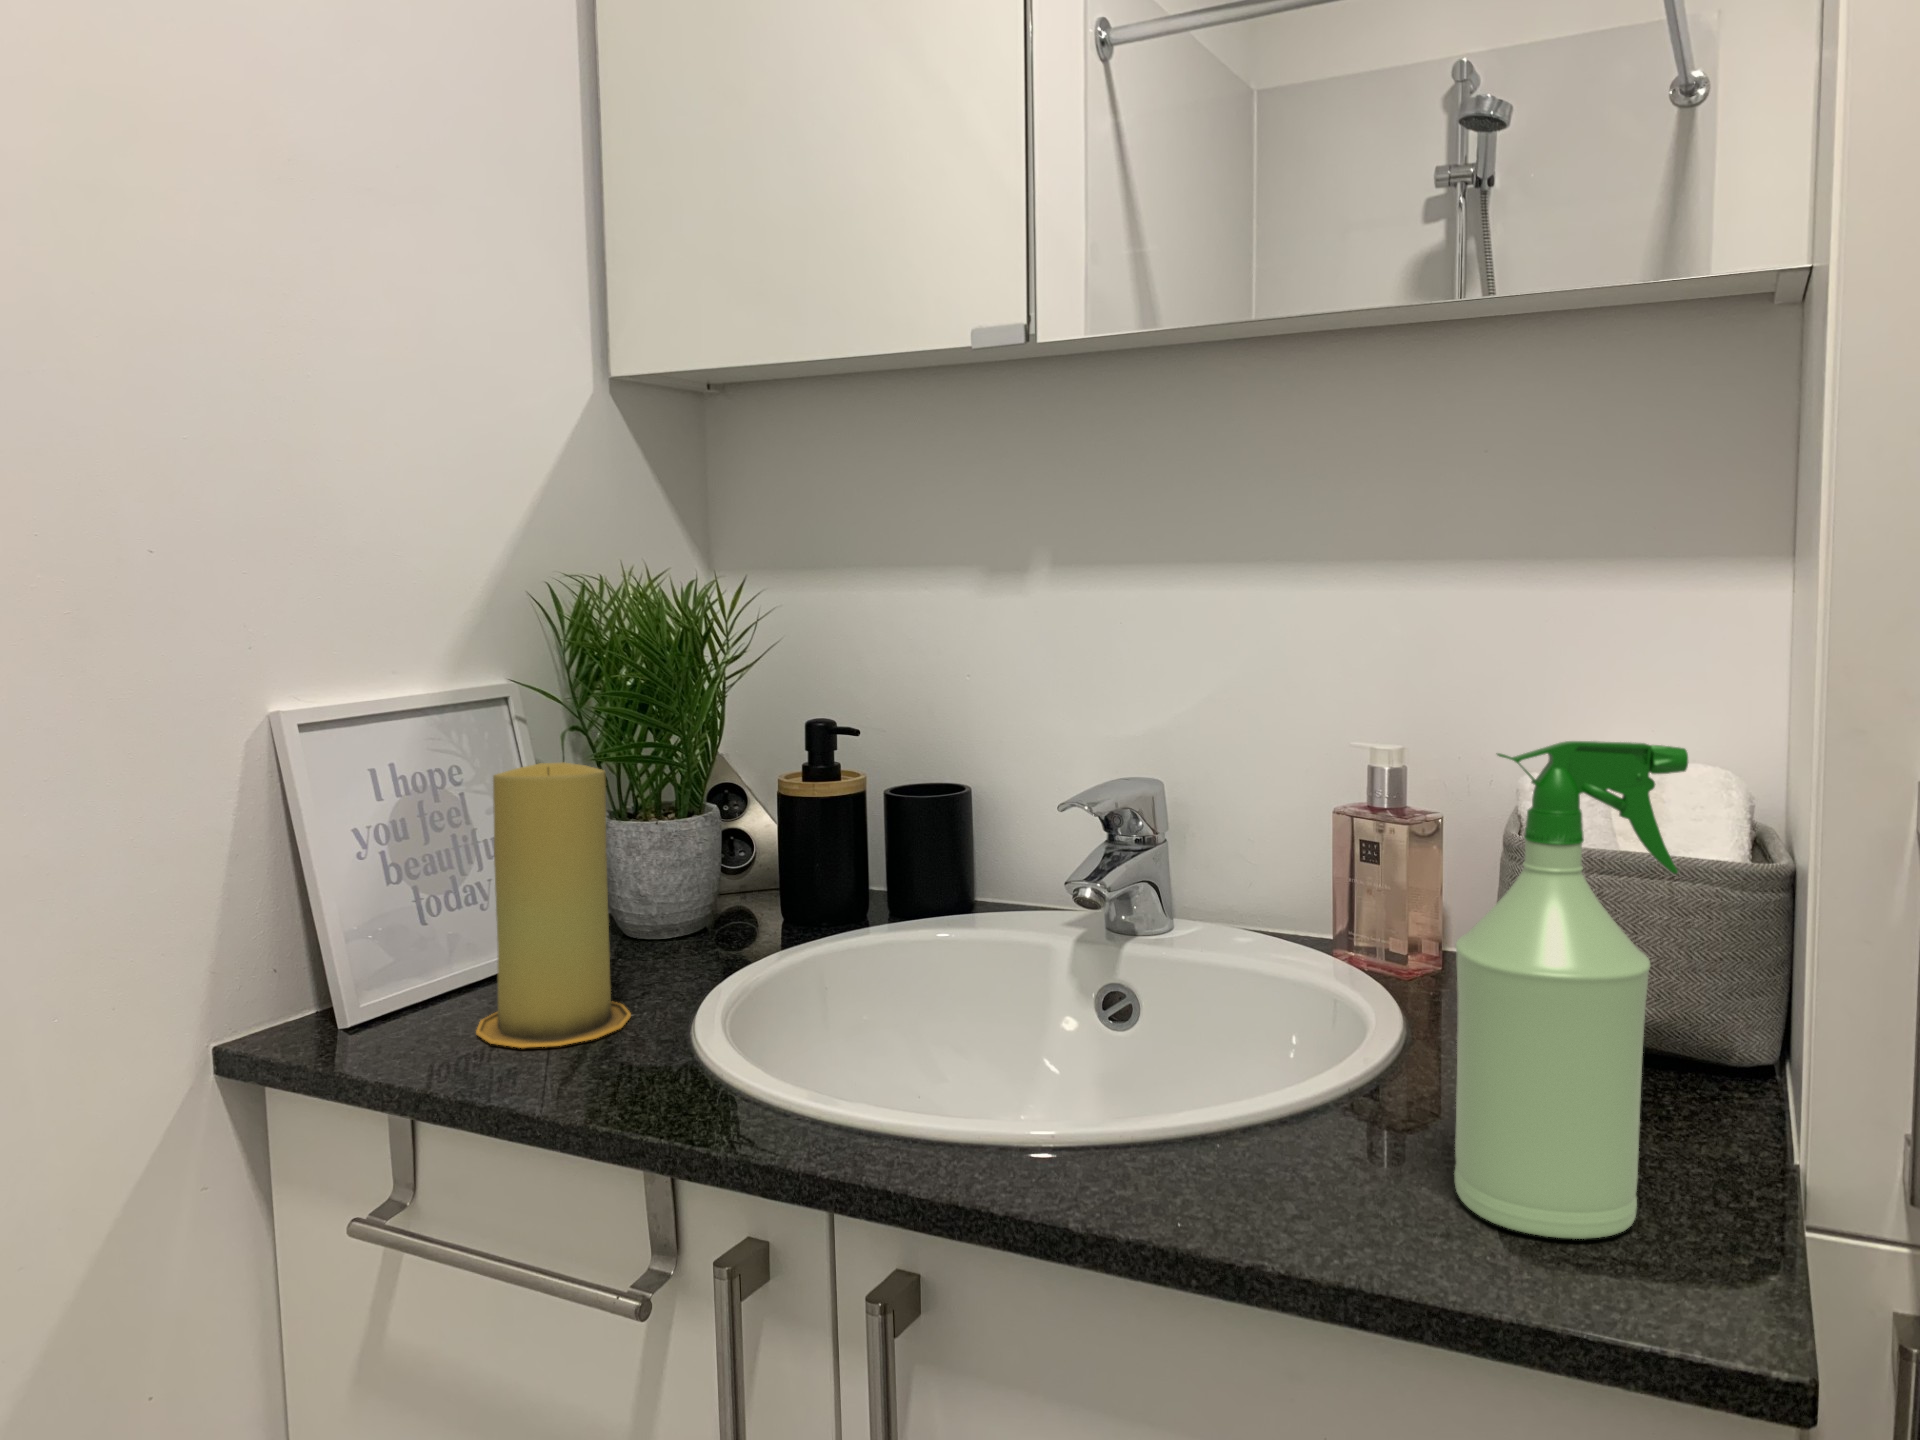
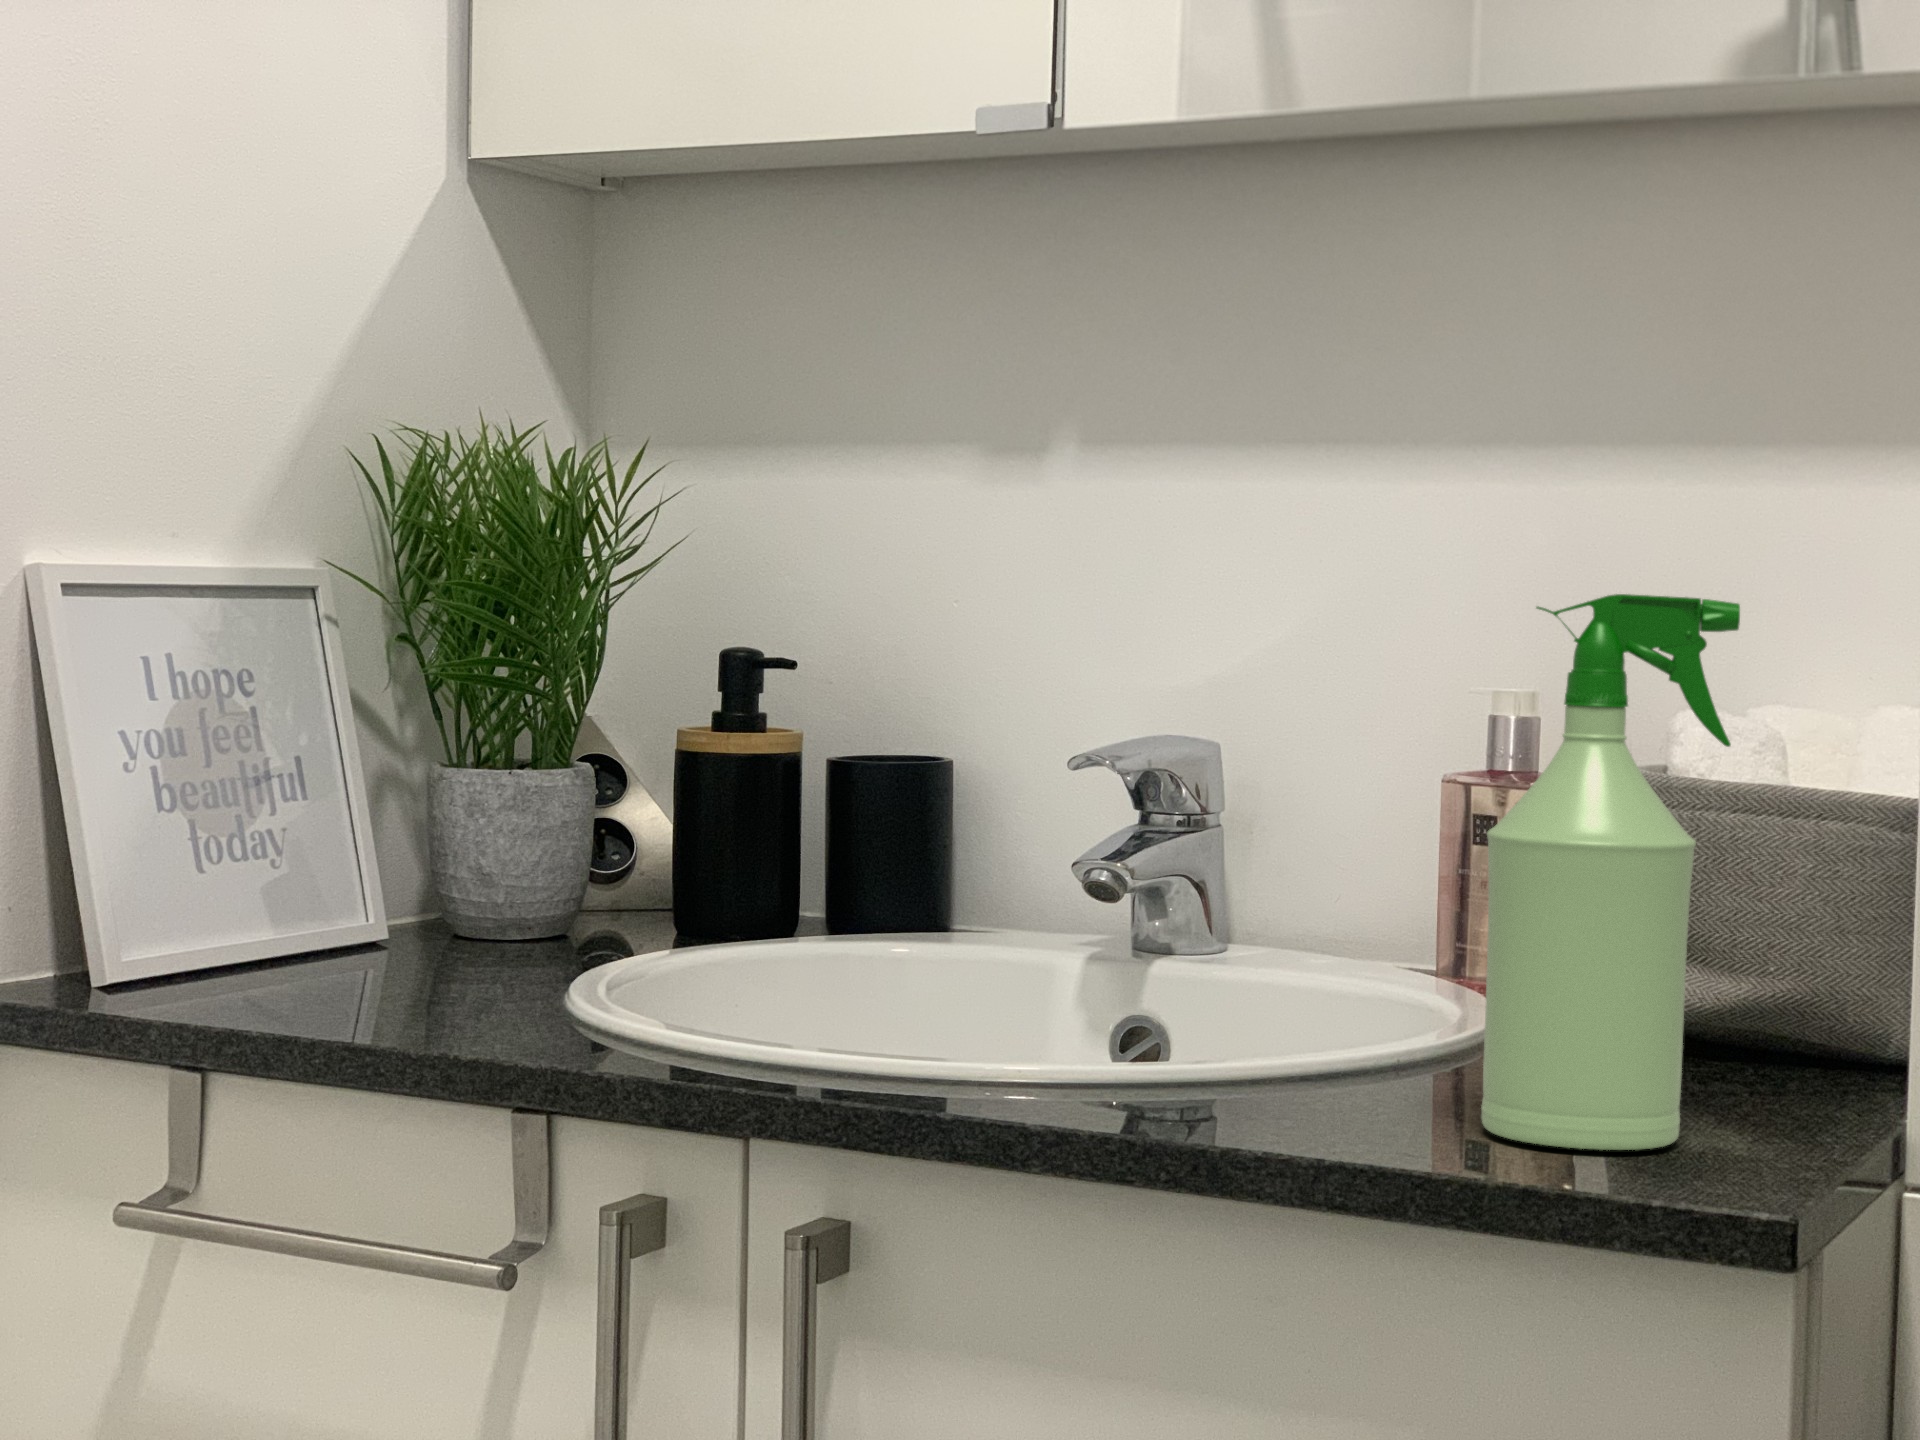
candle: present [476,762,631,1048] -> none [280,650,481,1007]

